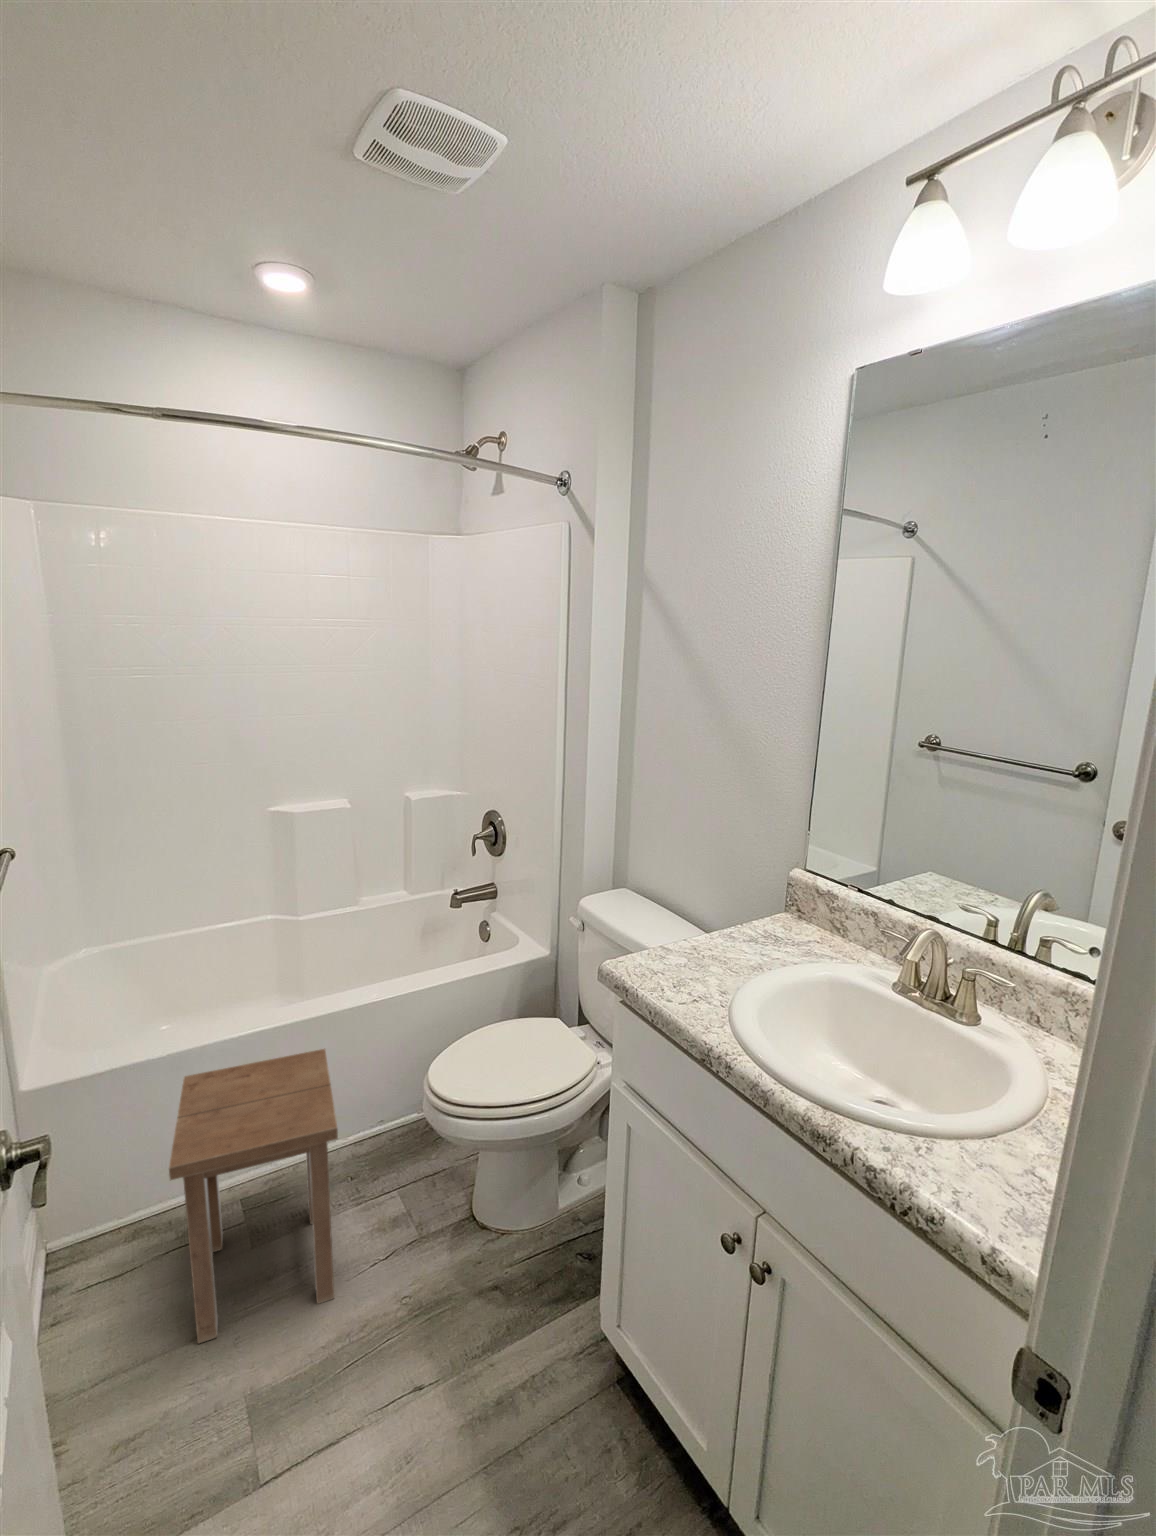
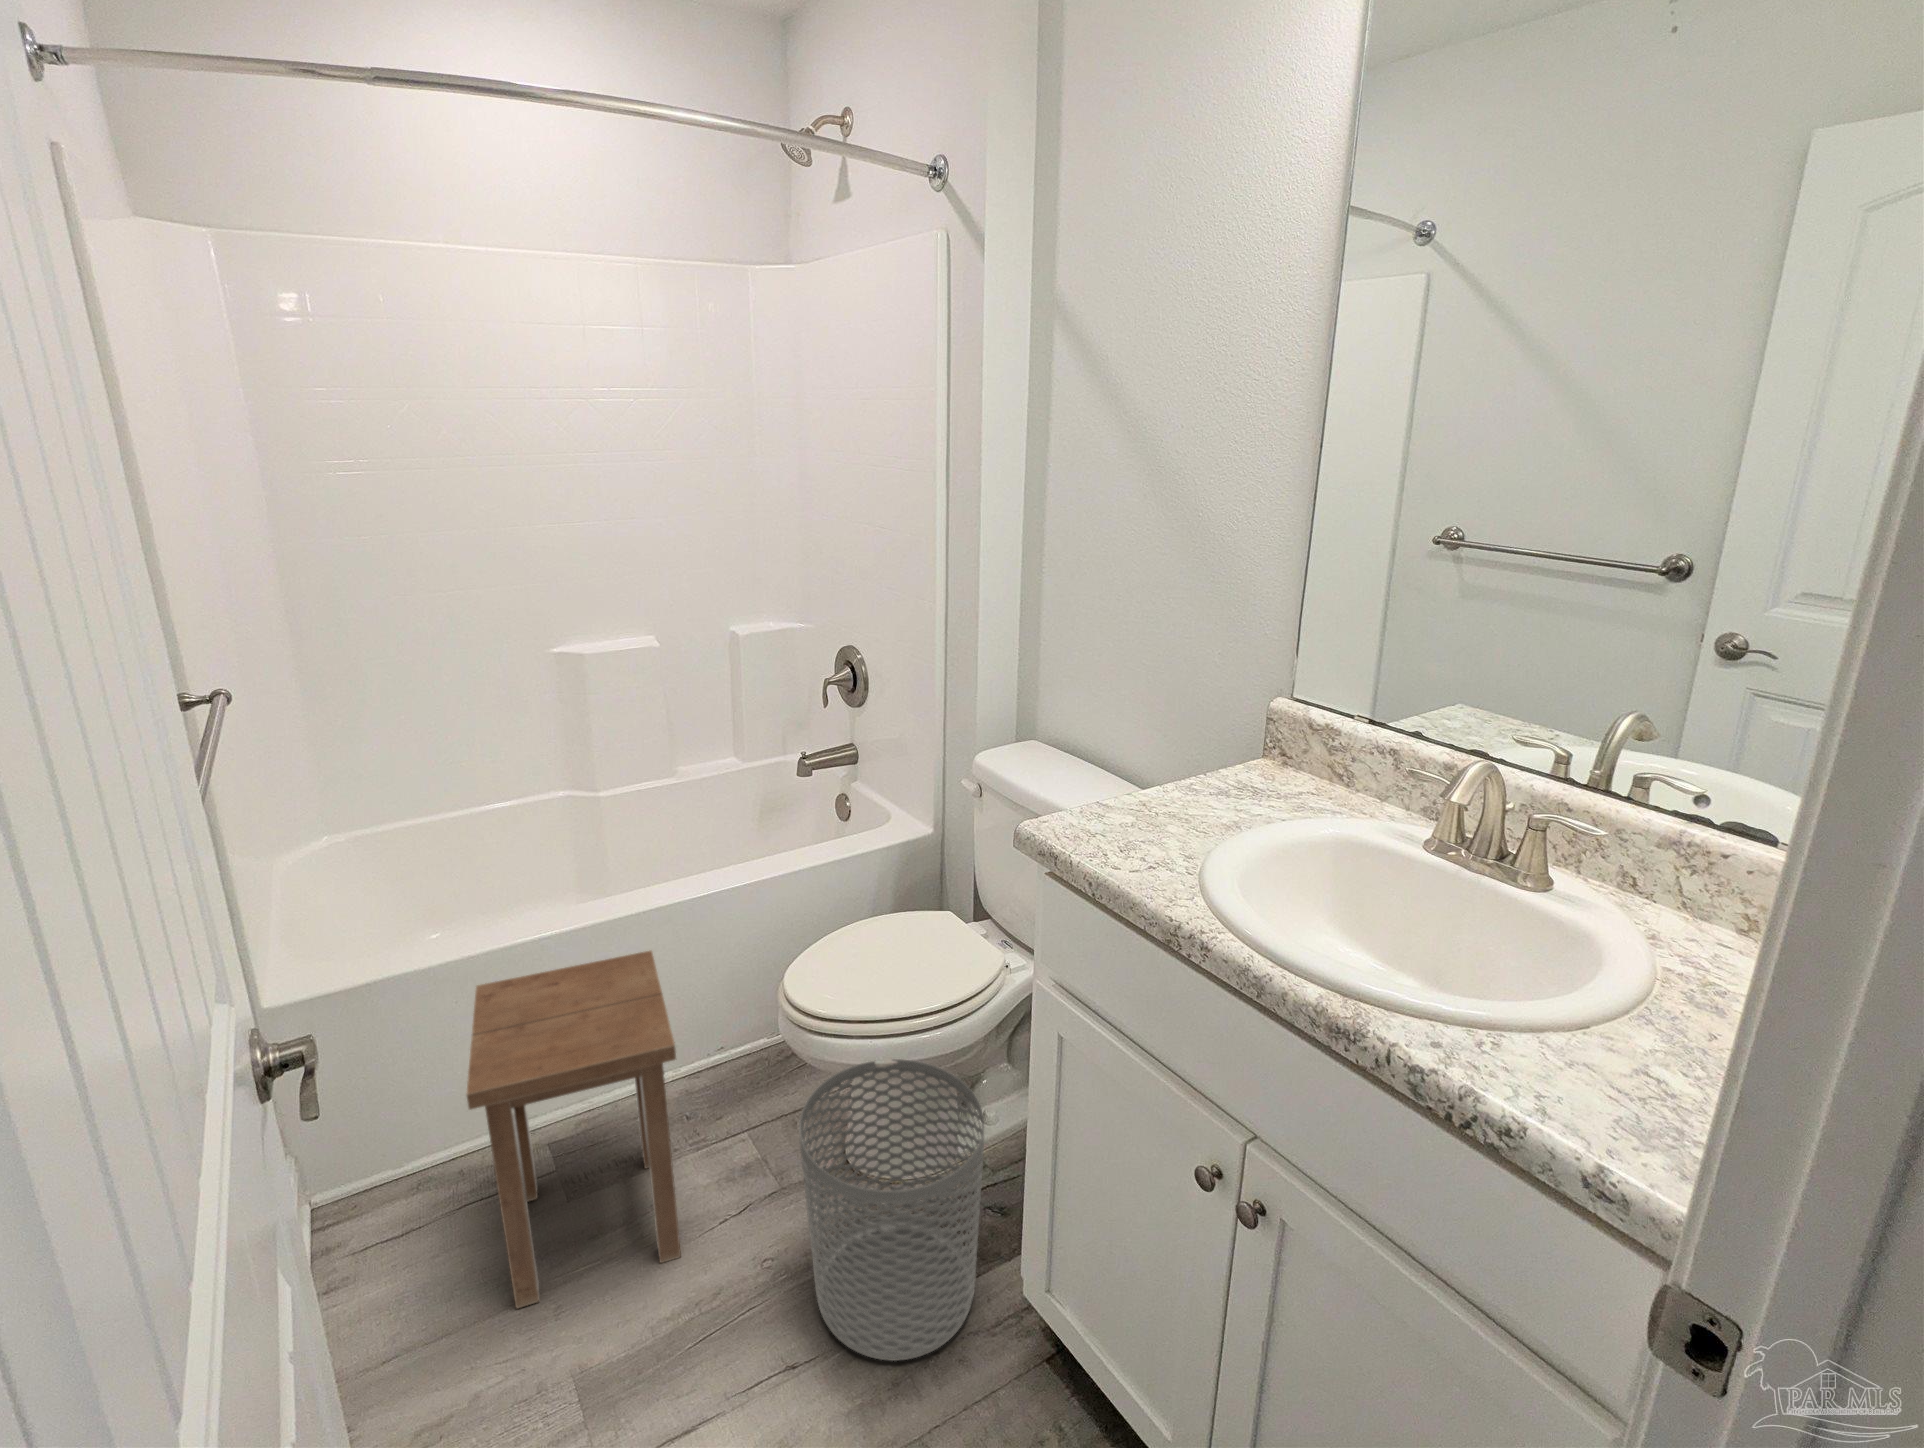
waste bin: none [431,1139,573,1385] -> present [799,1059,984,1361]

